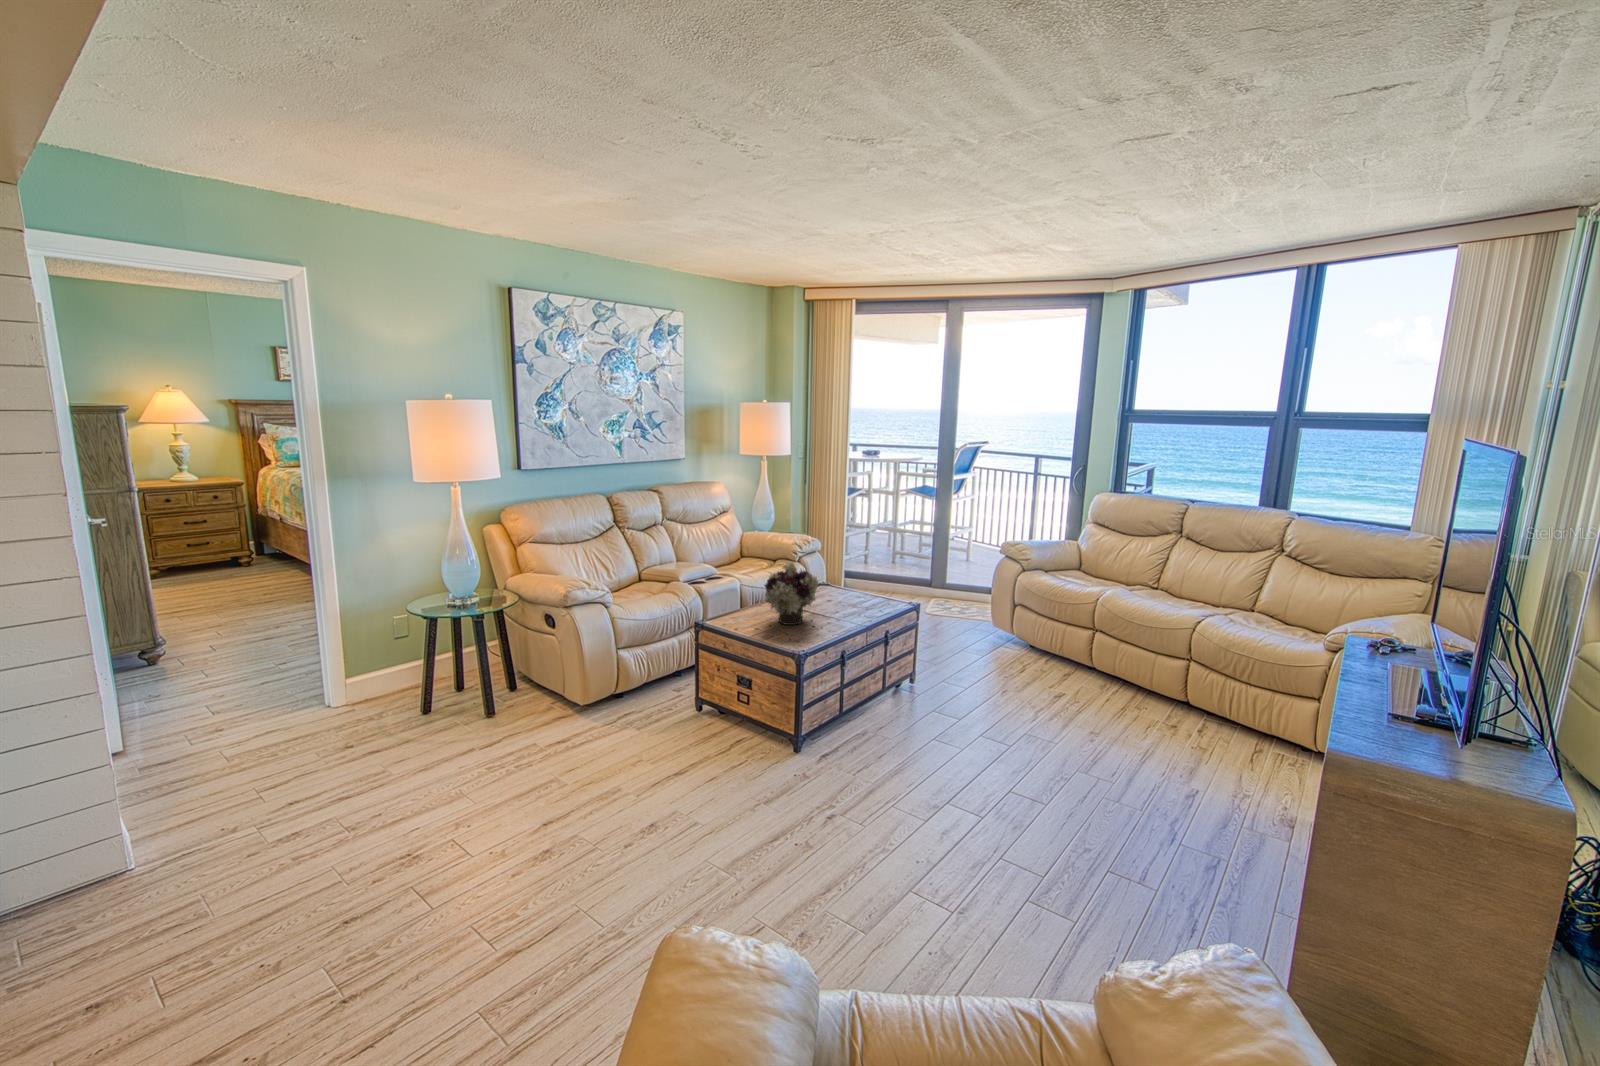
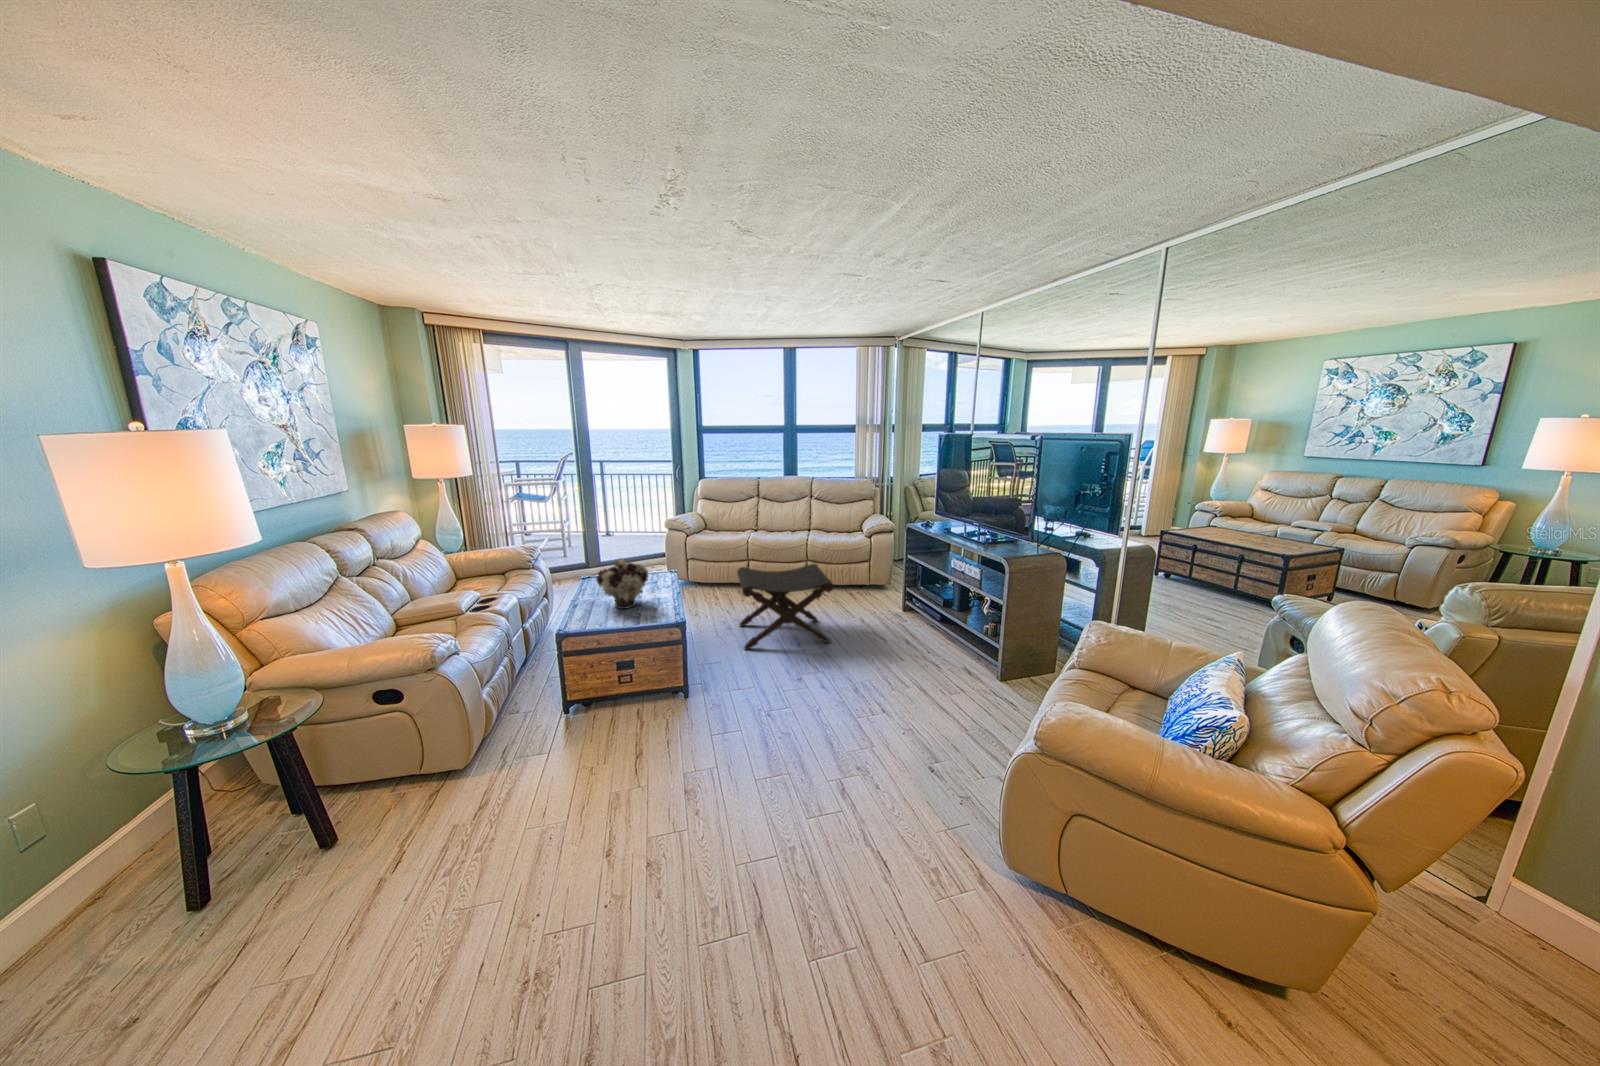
footstool: none [936,625,1125,797] -> present [737,564,833,650]

